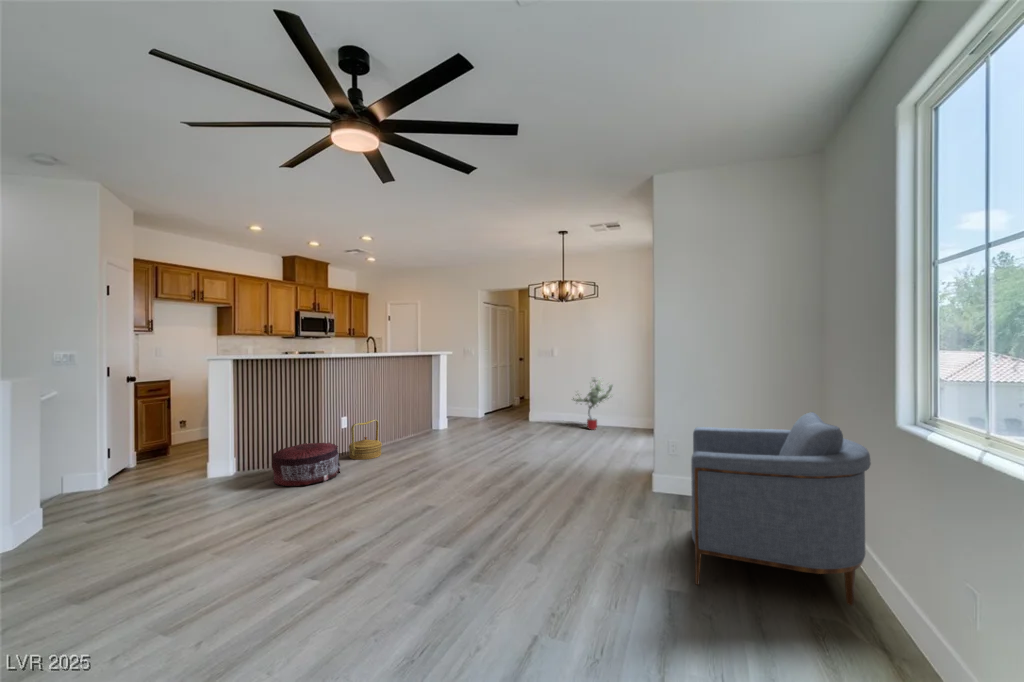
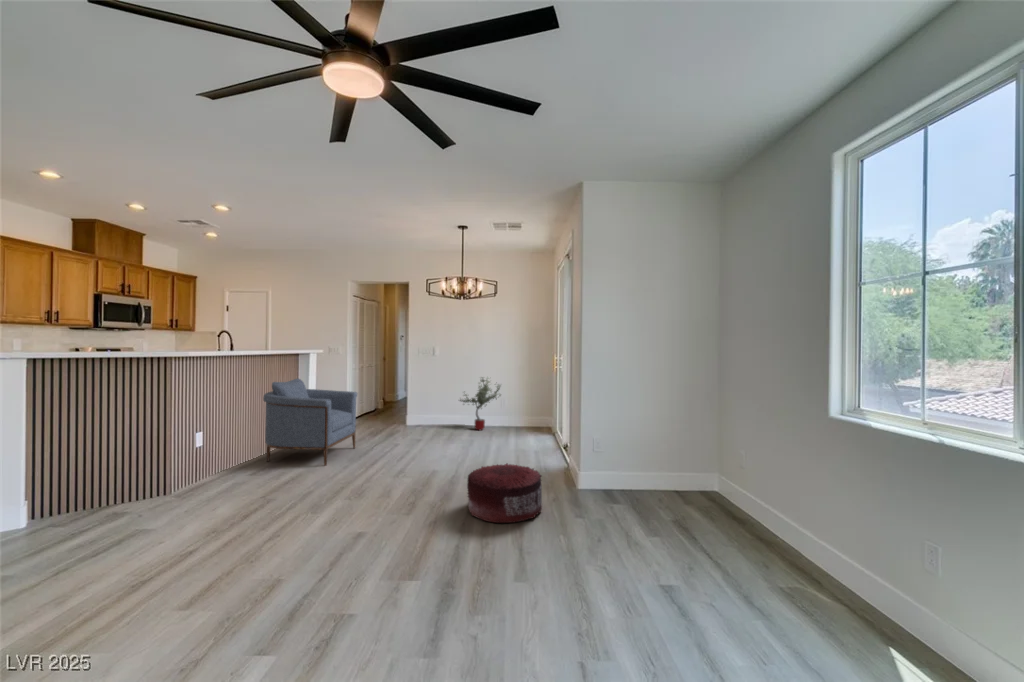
armchair: present [691,412,871,606] -> present [263,379,357,466]
woven basket: present [349,420,382,460] -> none [206,433,253,484]
pouf: present [272,443,340,486] -> present [467,463,542,523]

